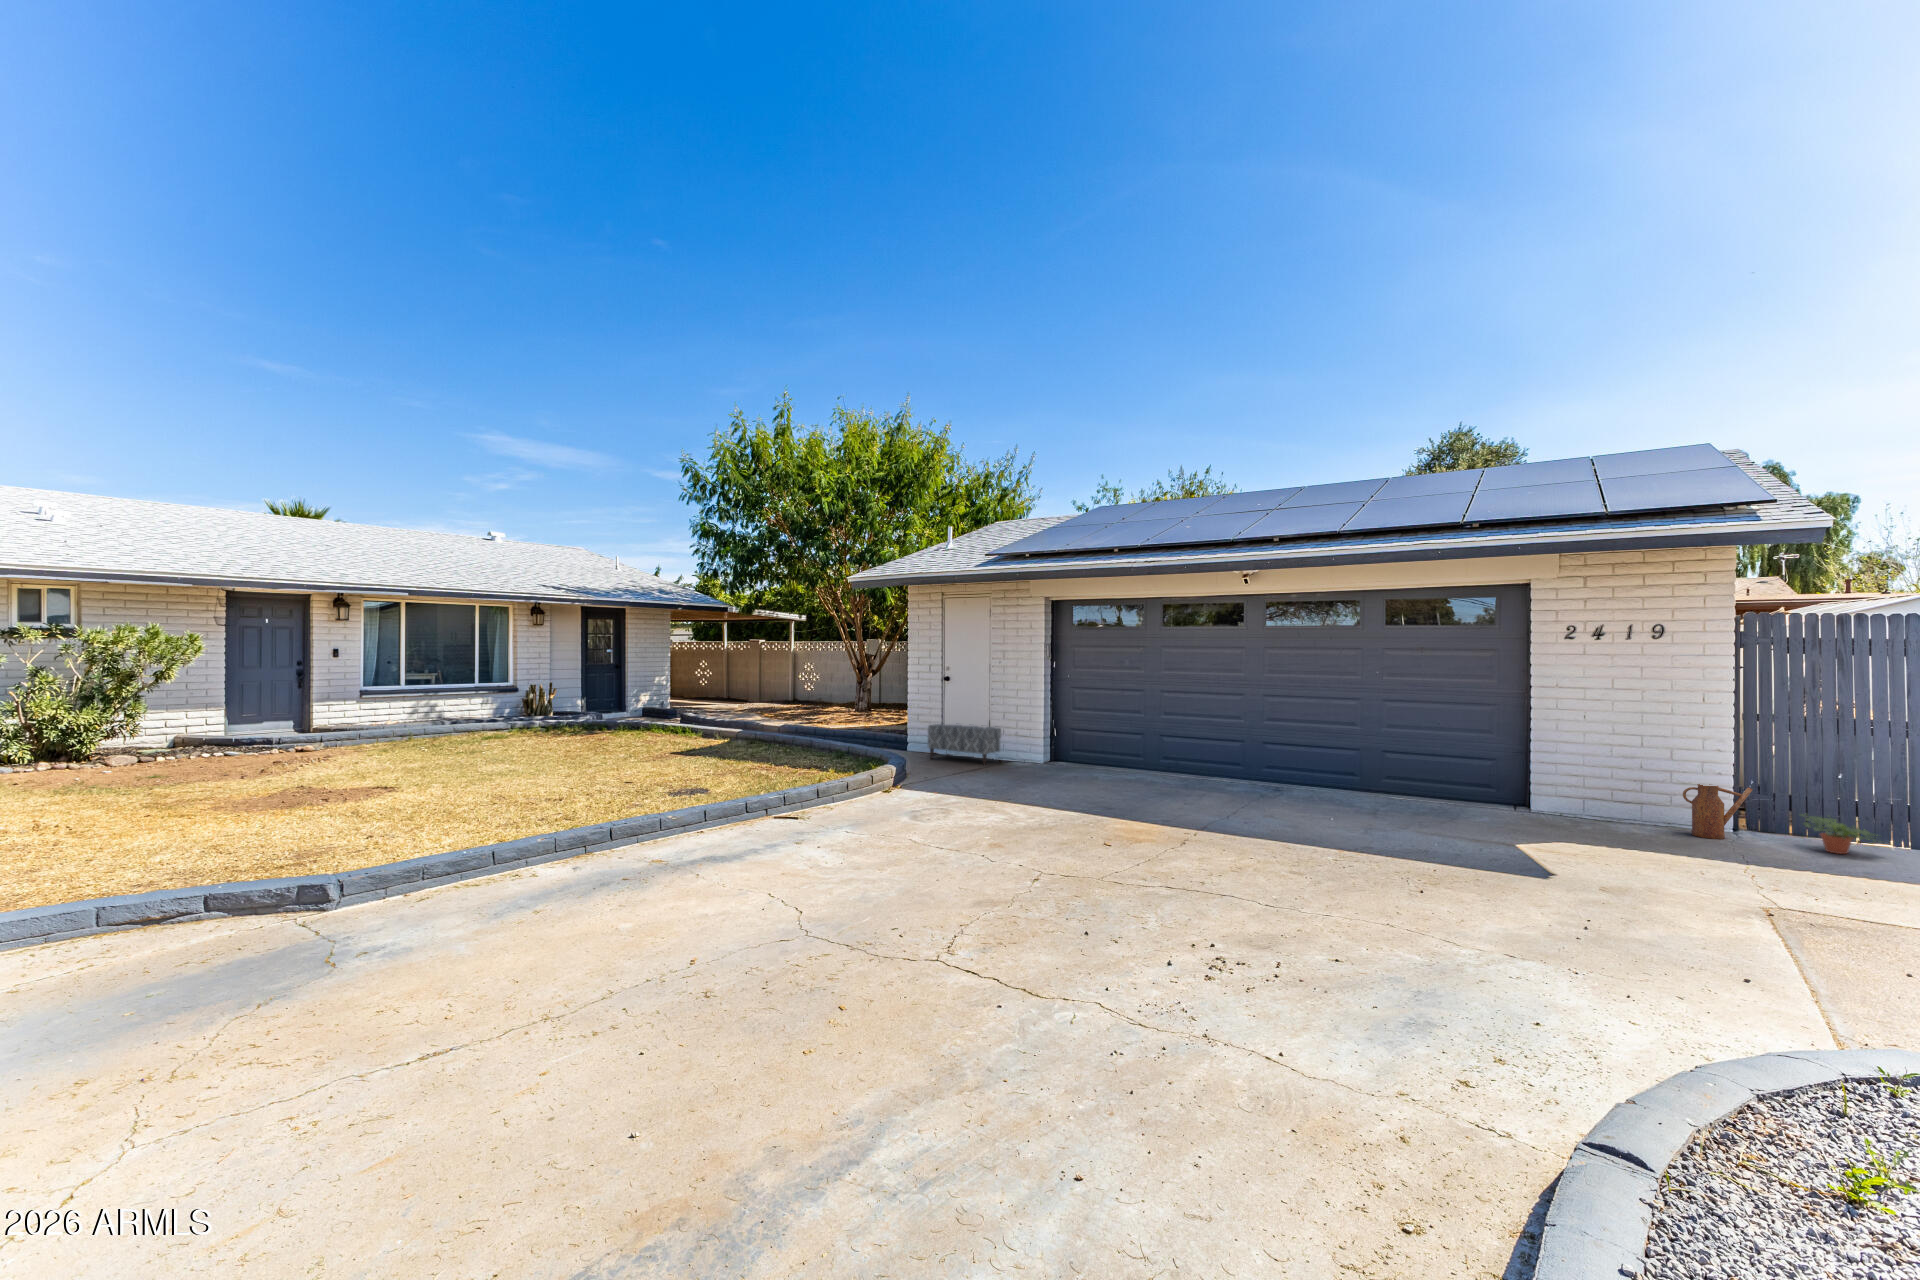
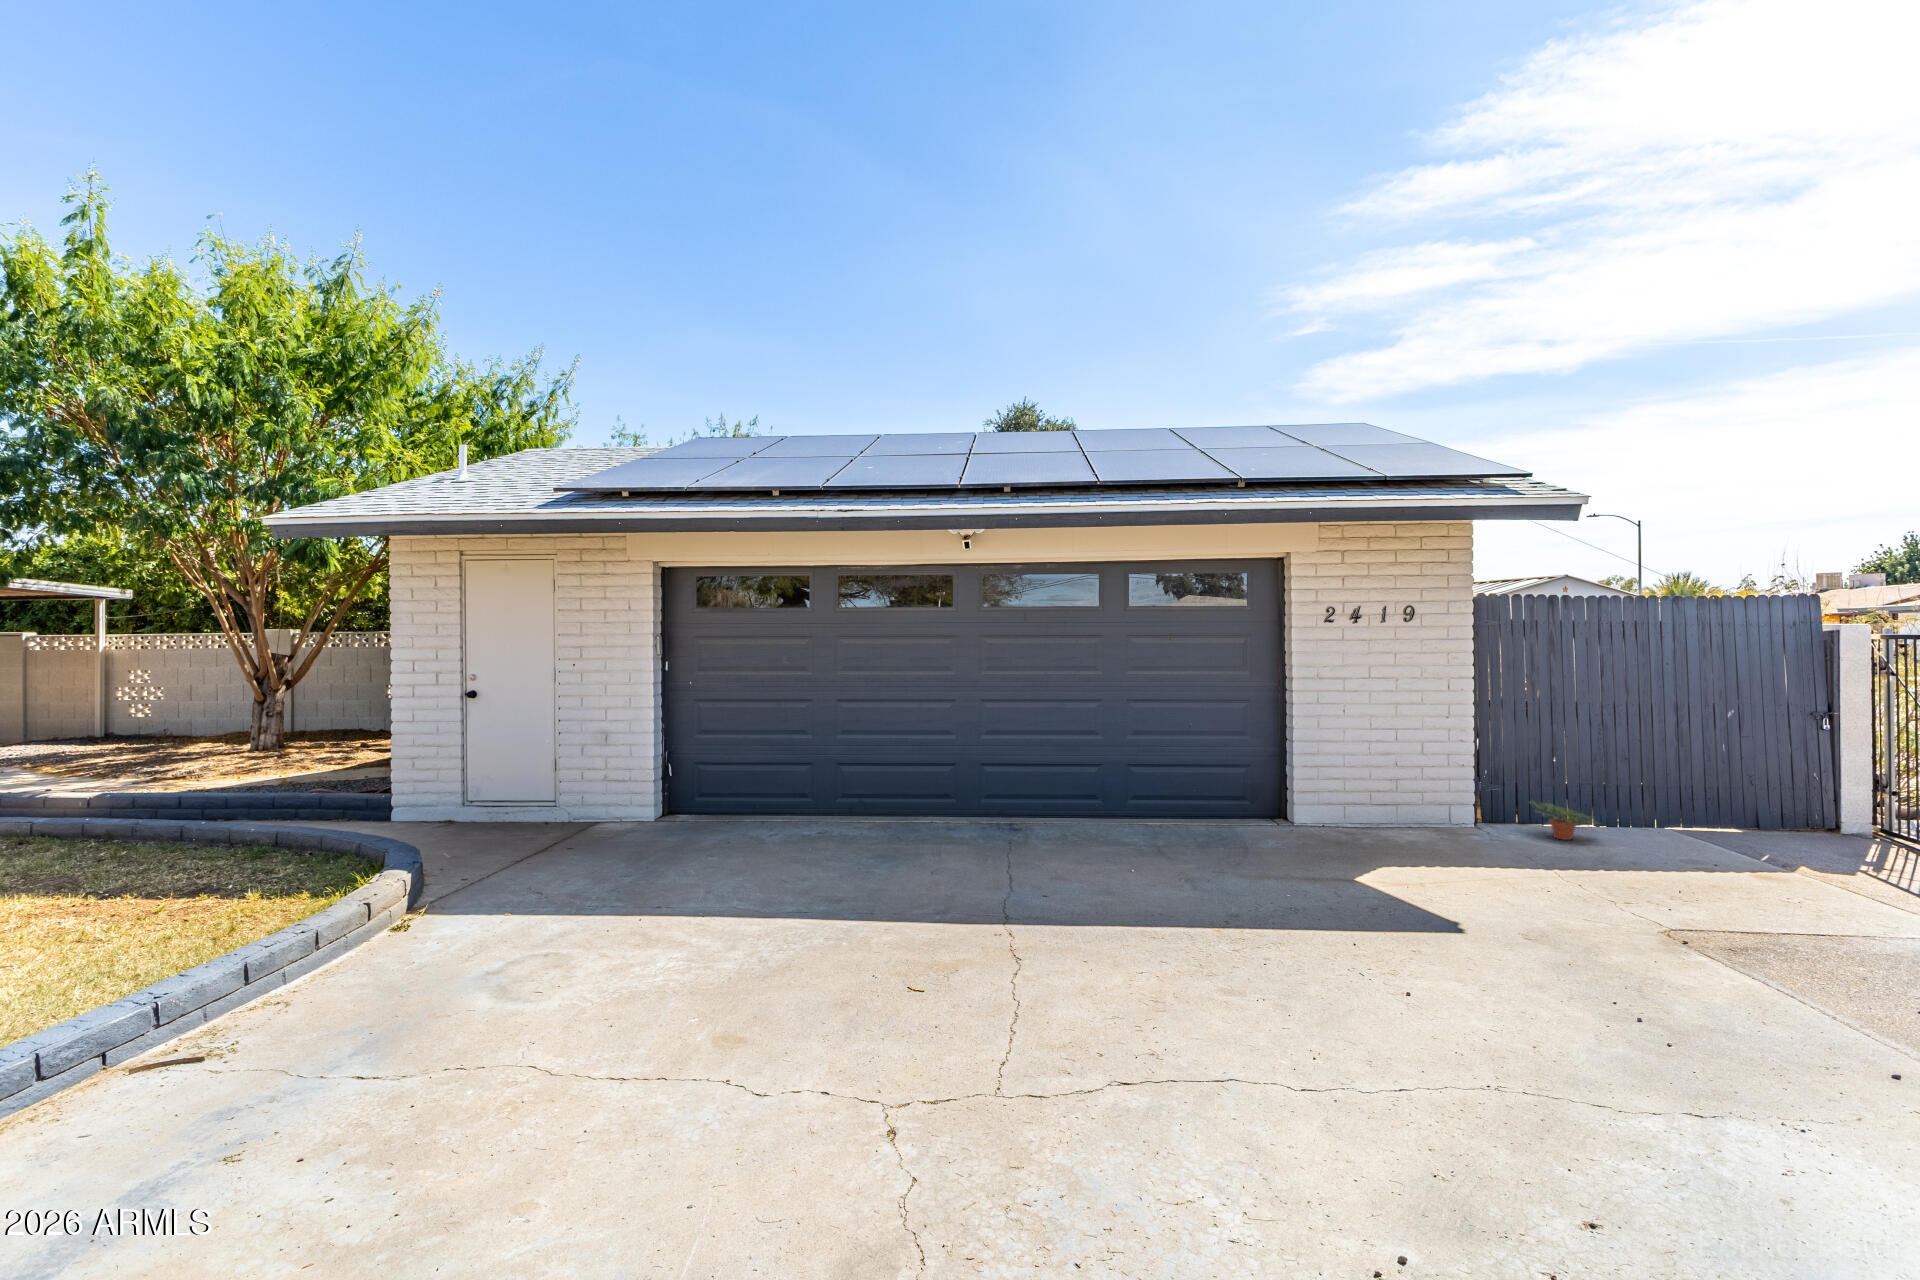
bench: present [928,723,1001,765] -> none [438,768,585,836]
watering can: present [1683,784,1753,839] -> none [1435,778,1494,837]

